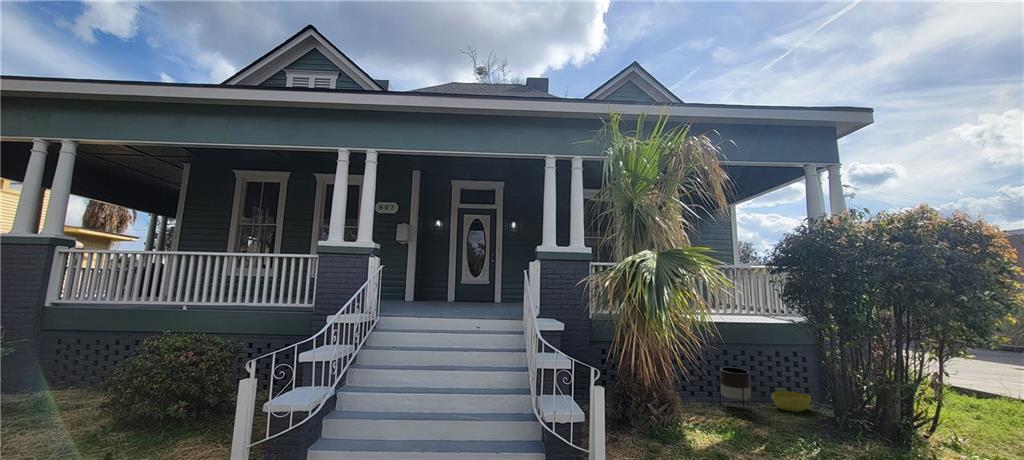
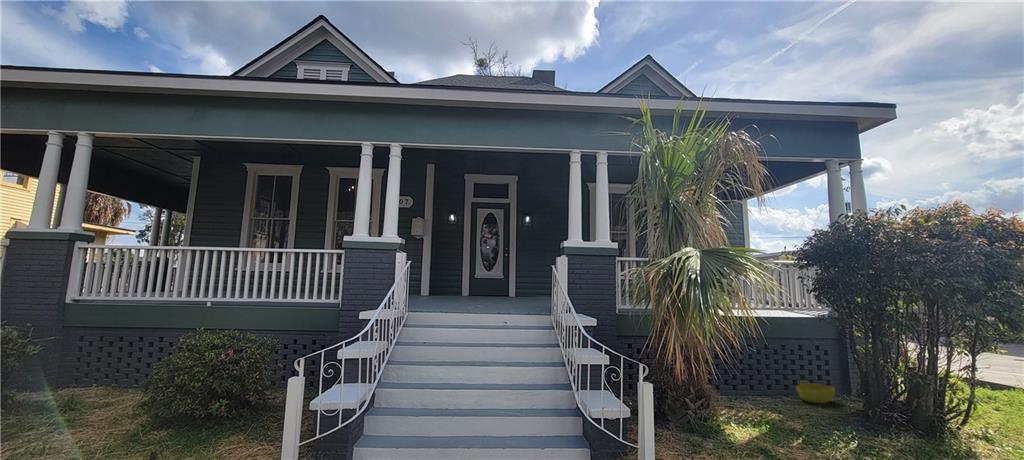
planter: present [719,367,751,412] -> none [746,360,777,404]

